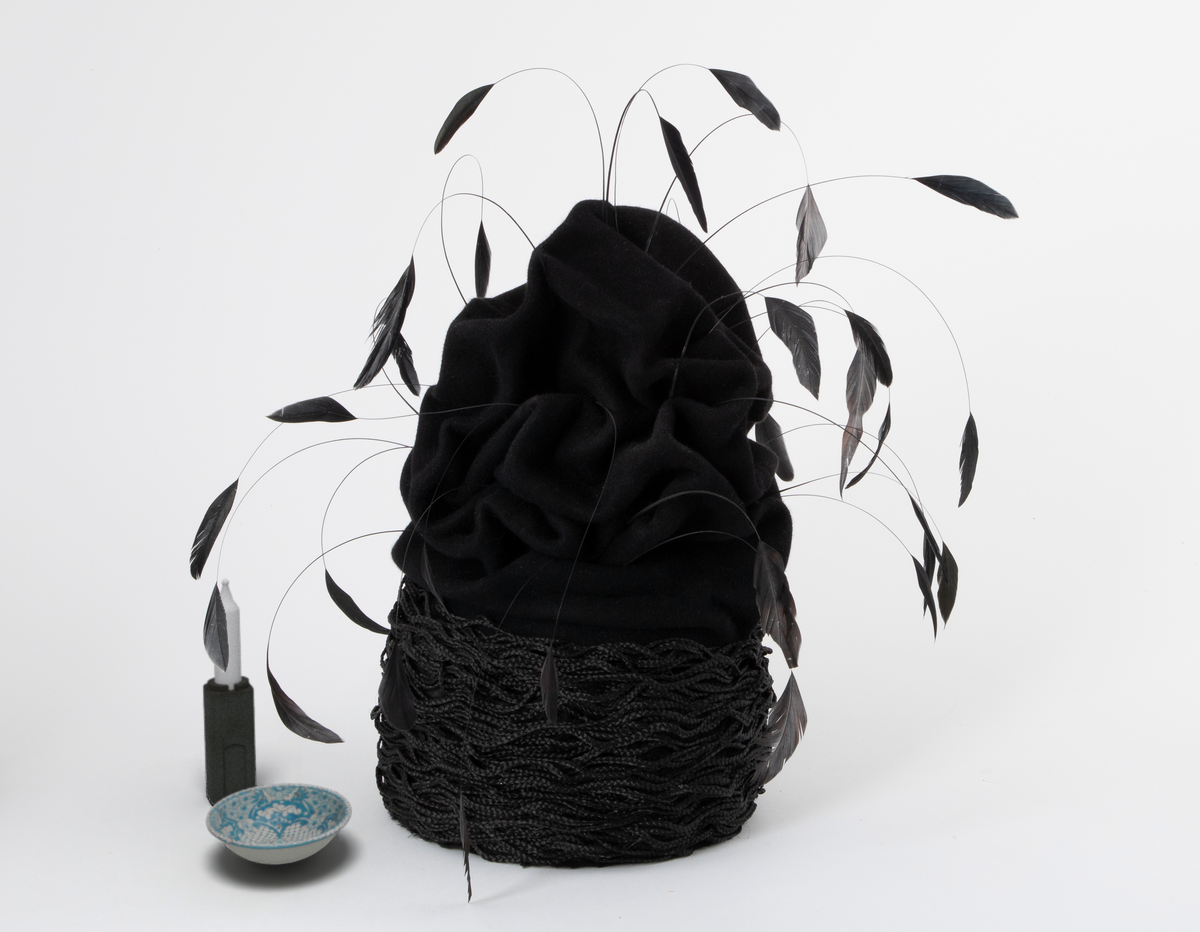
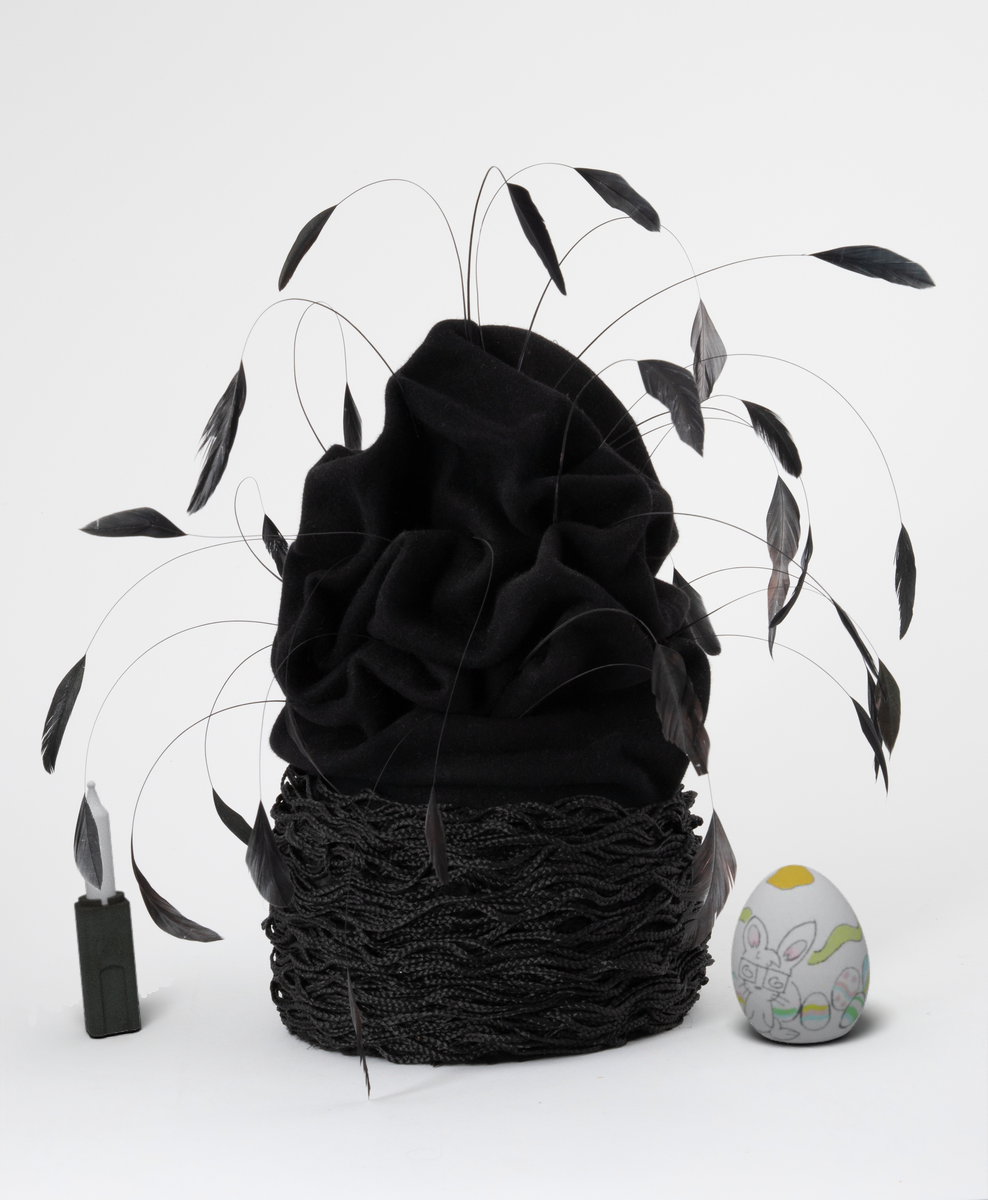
decorative egg: none [790,710,912,868] -> present [731,865,870,1043]
ceramic bowl: present [206,783,352,864] -> none [77,999,239,1083]

